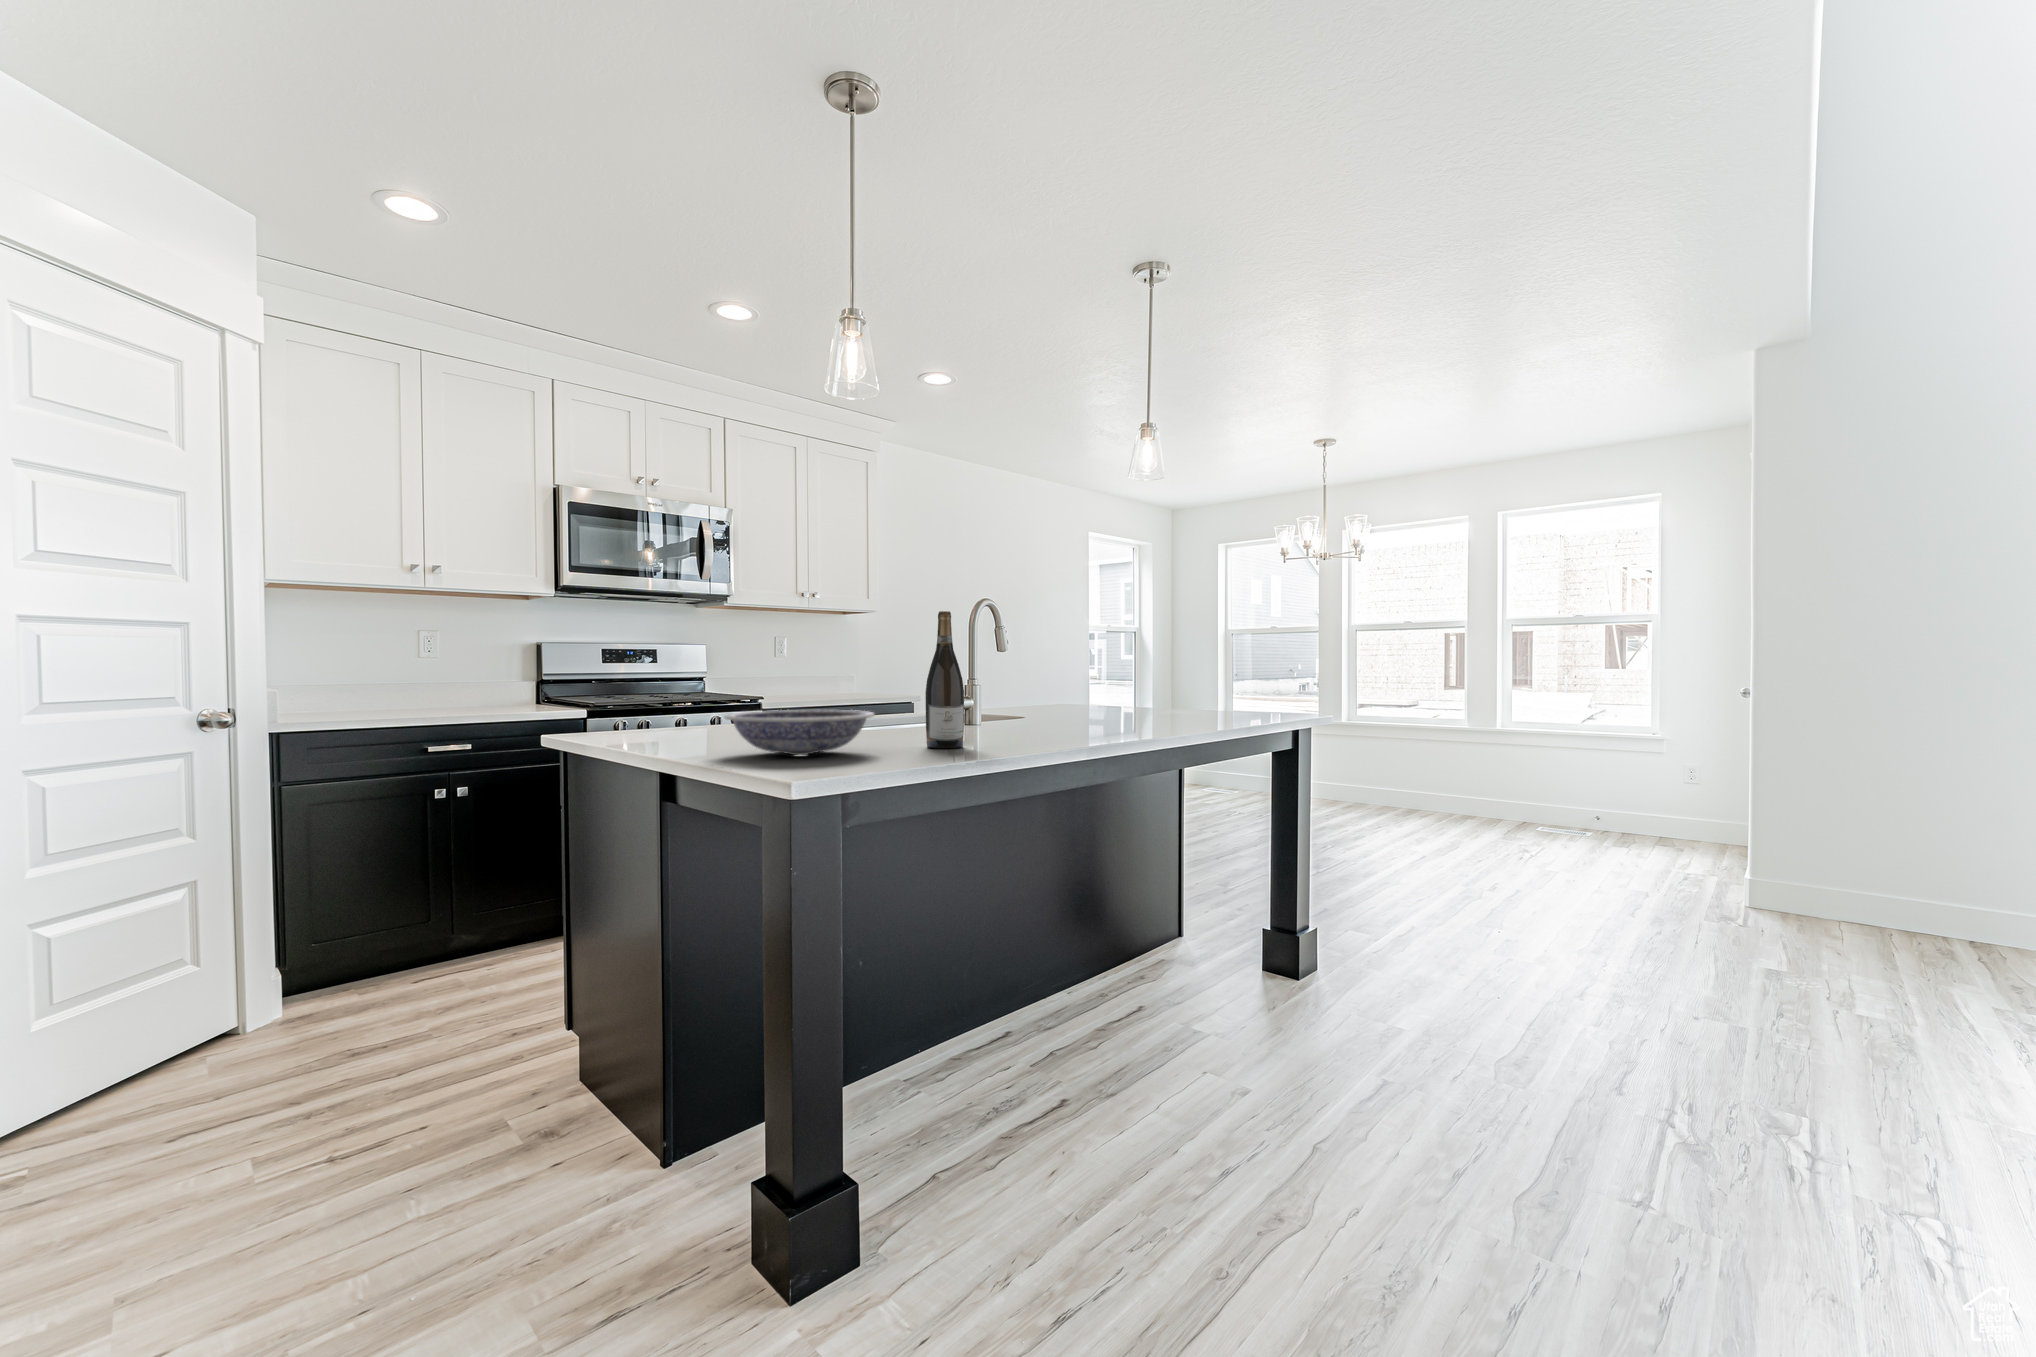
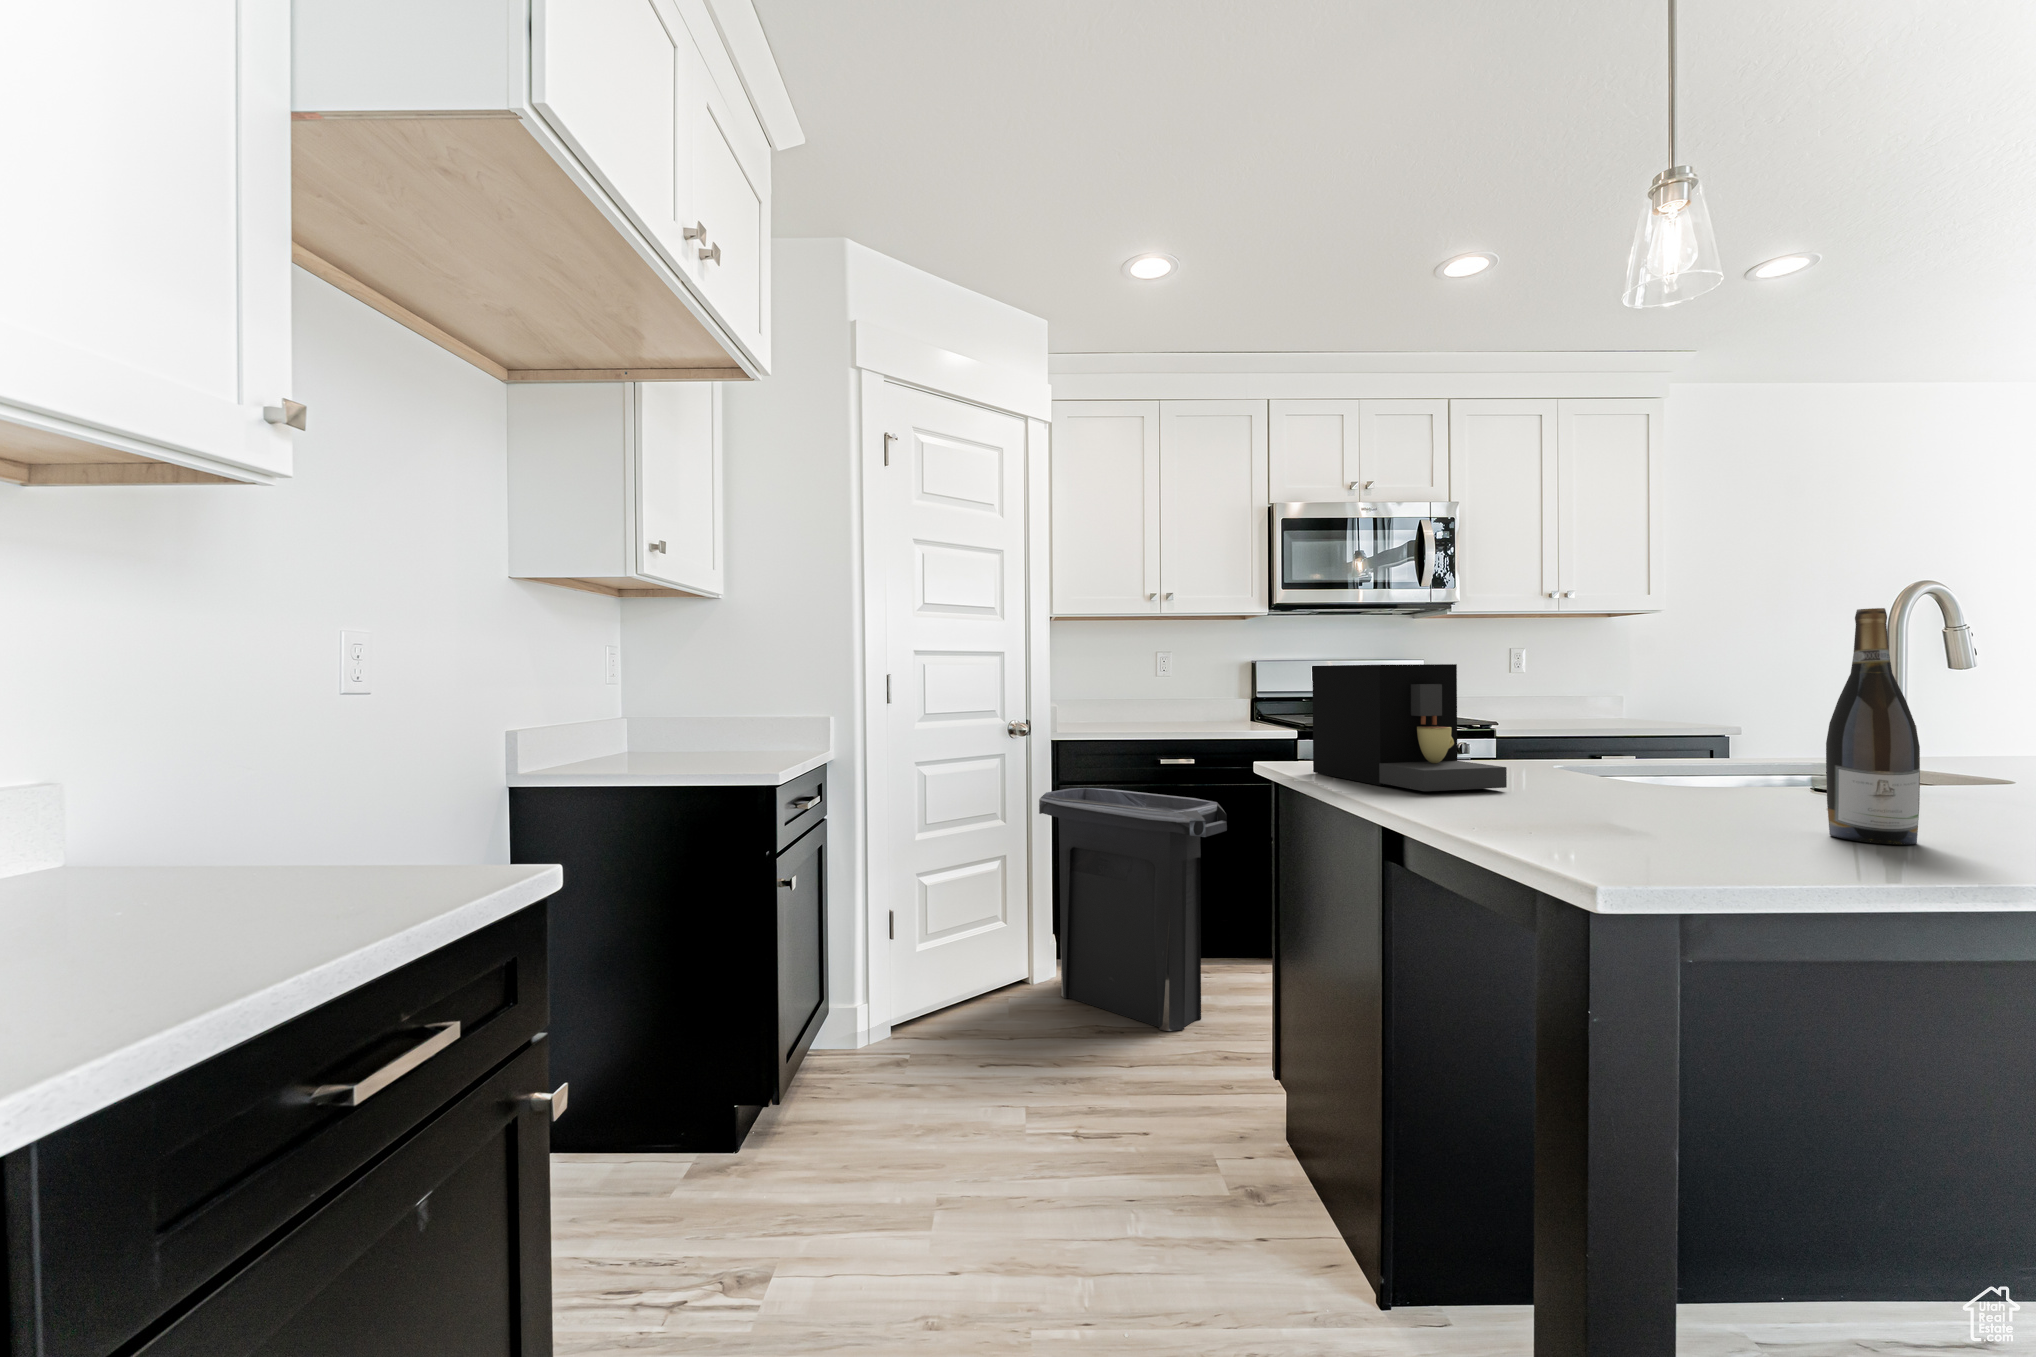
coffee maker: none [602,642,757,744] -> present [1312,664,1507,791]
bowl: present [724,710,874,755] -> none [1467,758,1726,828]
trash can: none [254,784,512,1036] -> present [1039,788,1227,1031]

